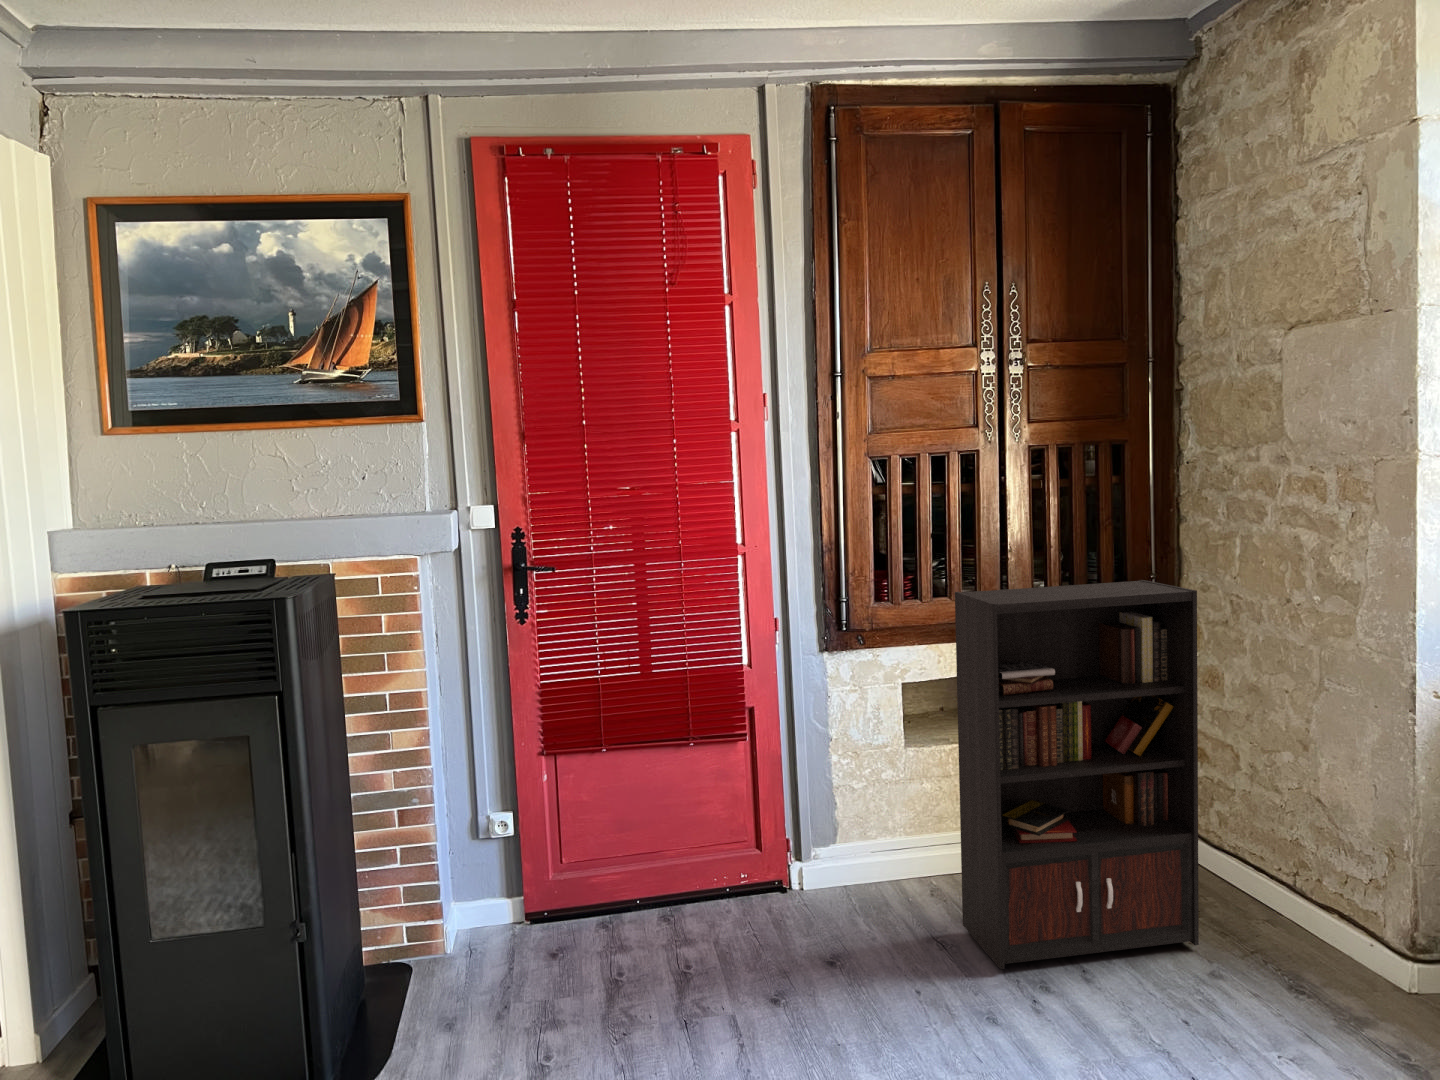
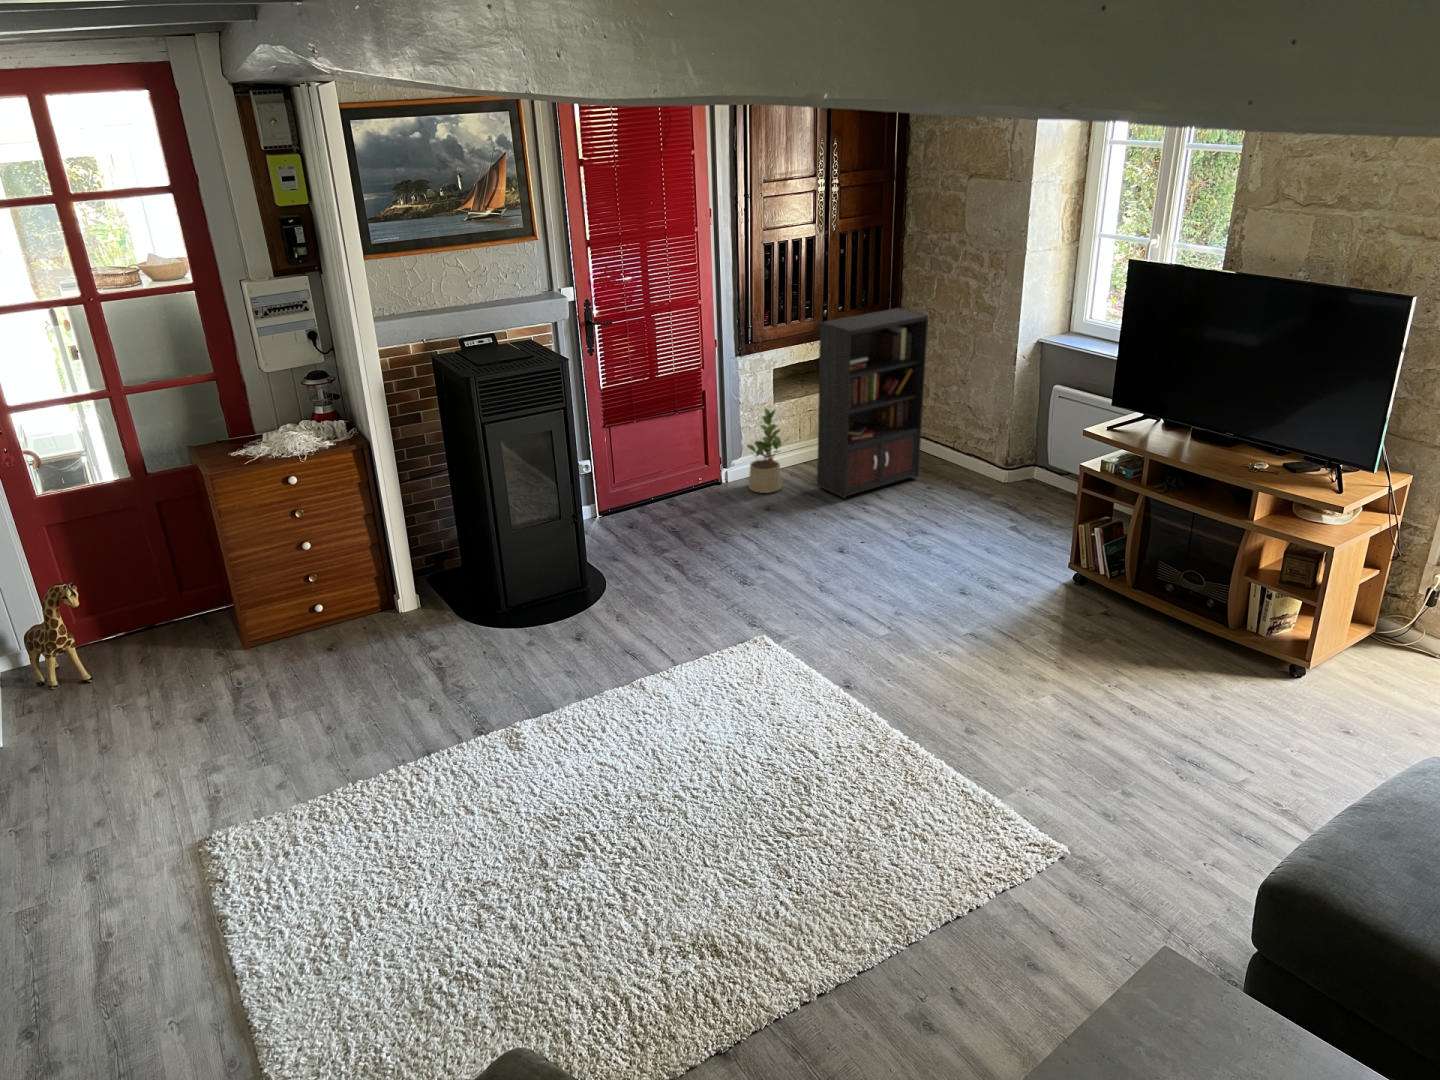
potted plant: none [827,753,900,924] -> present [747,409,781,493]

